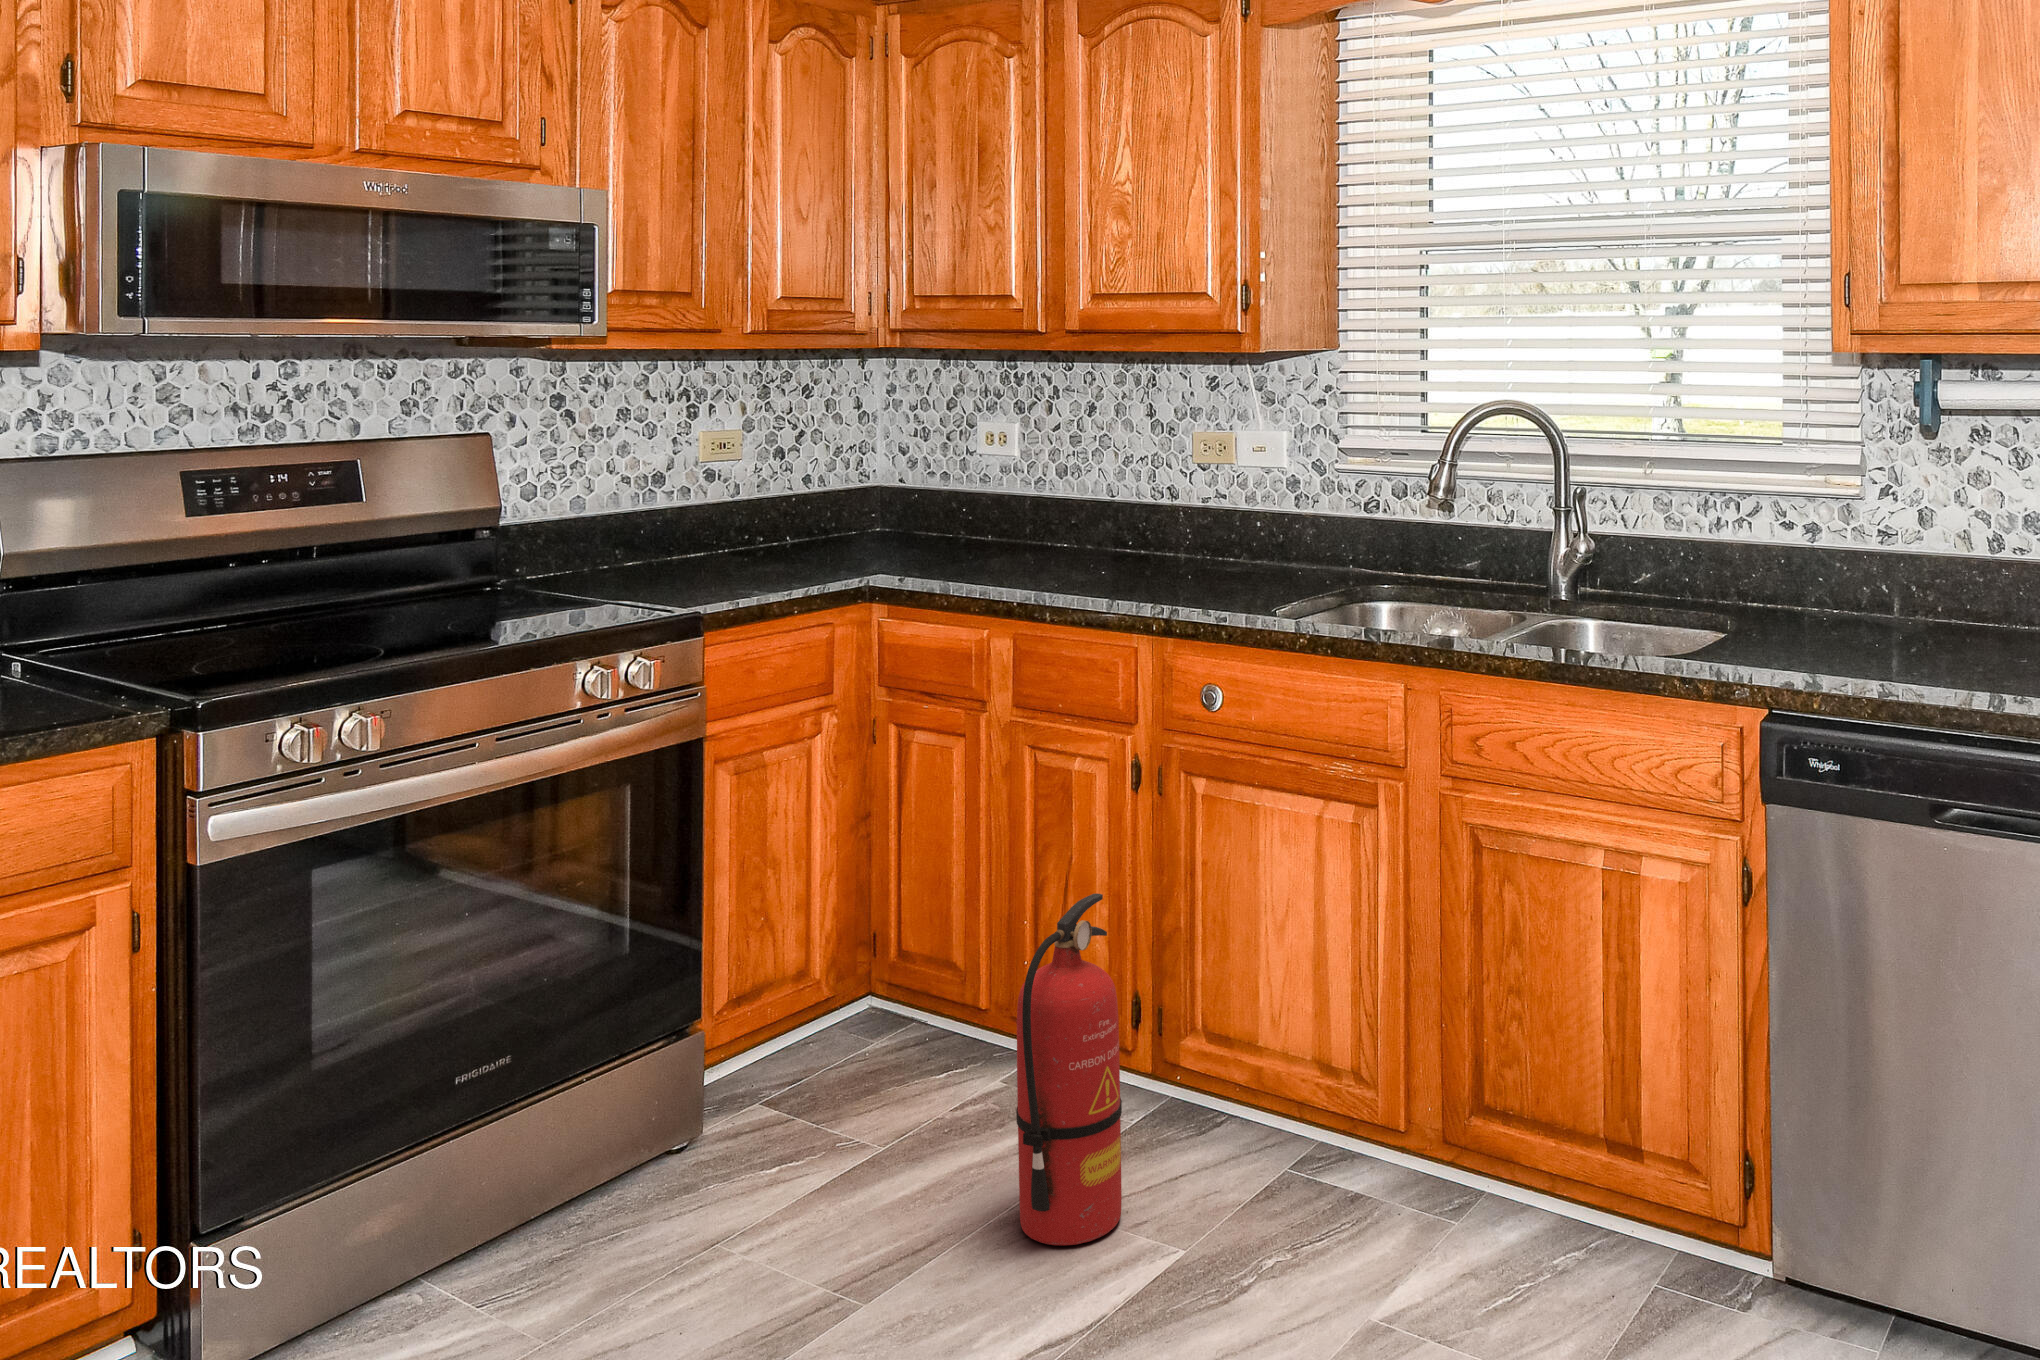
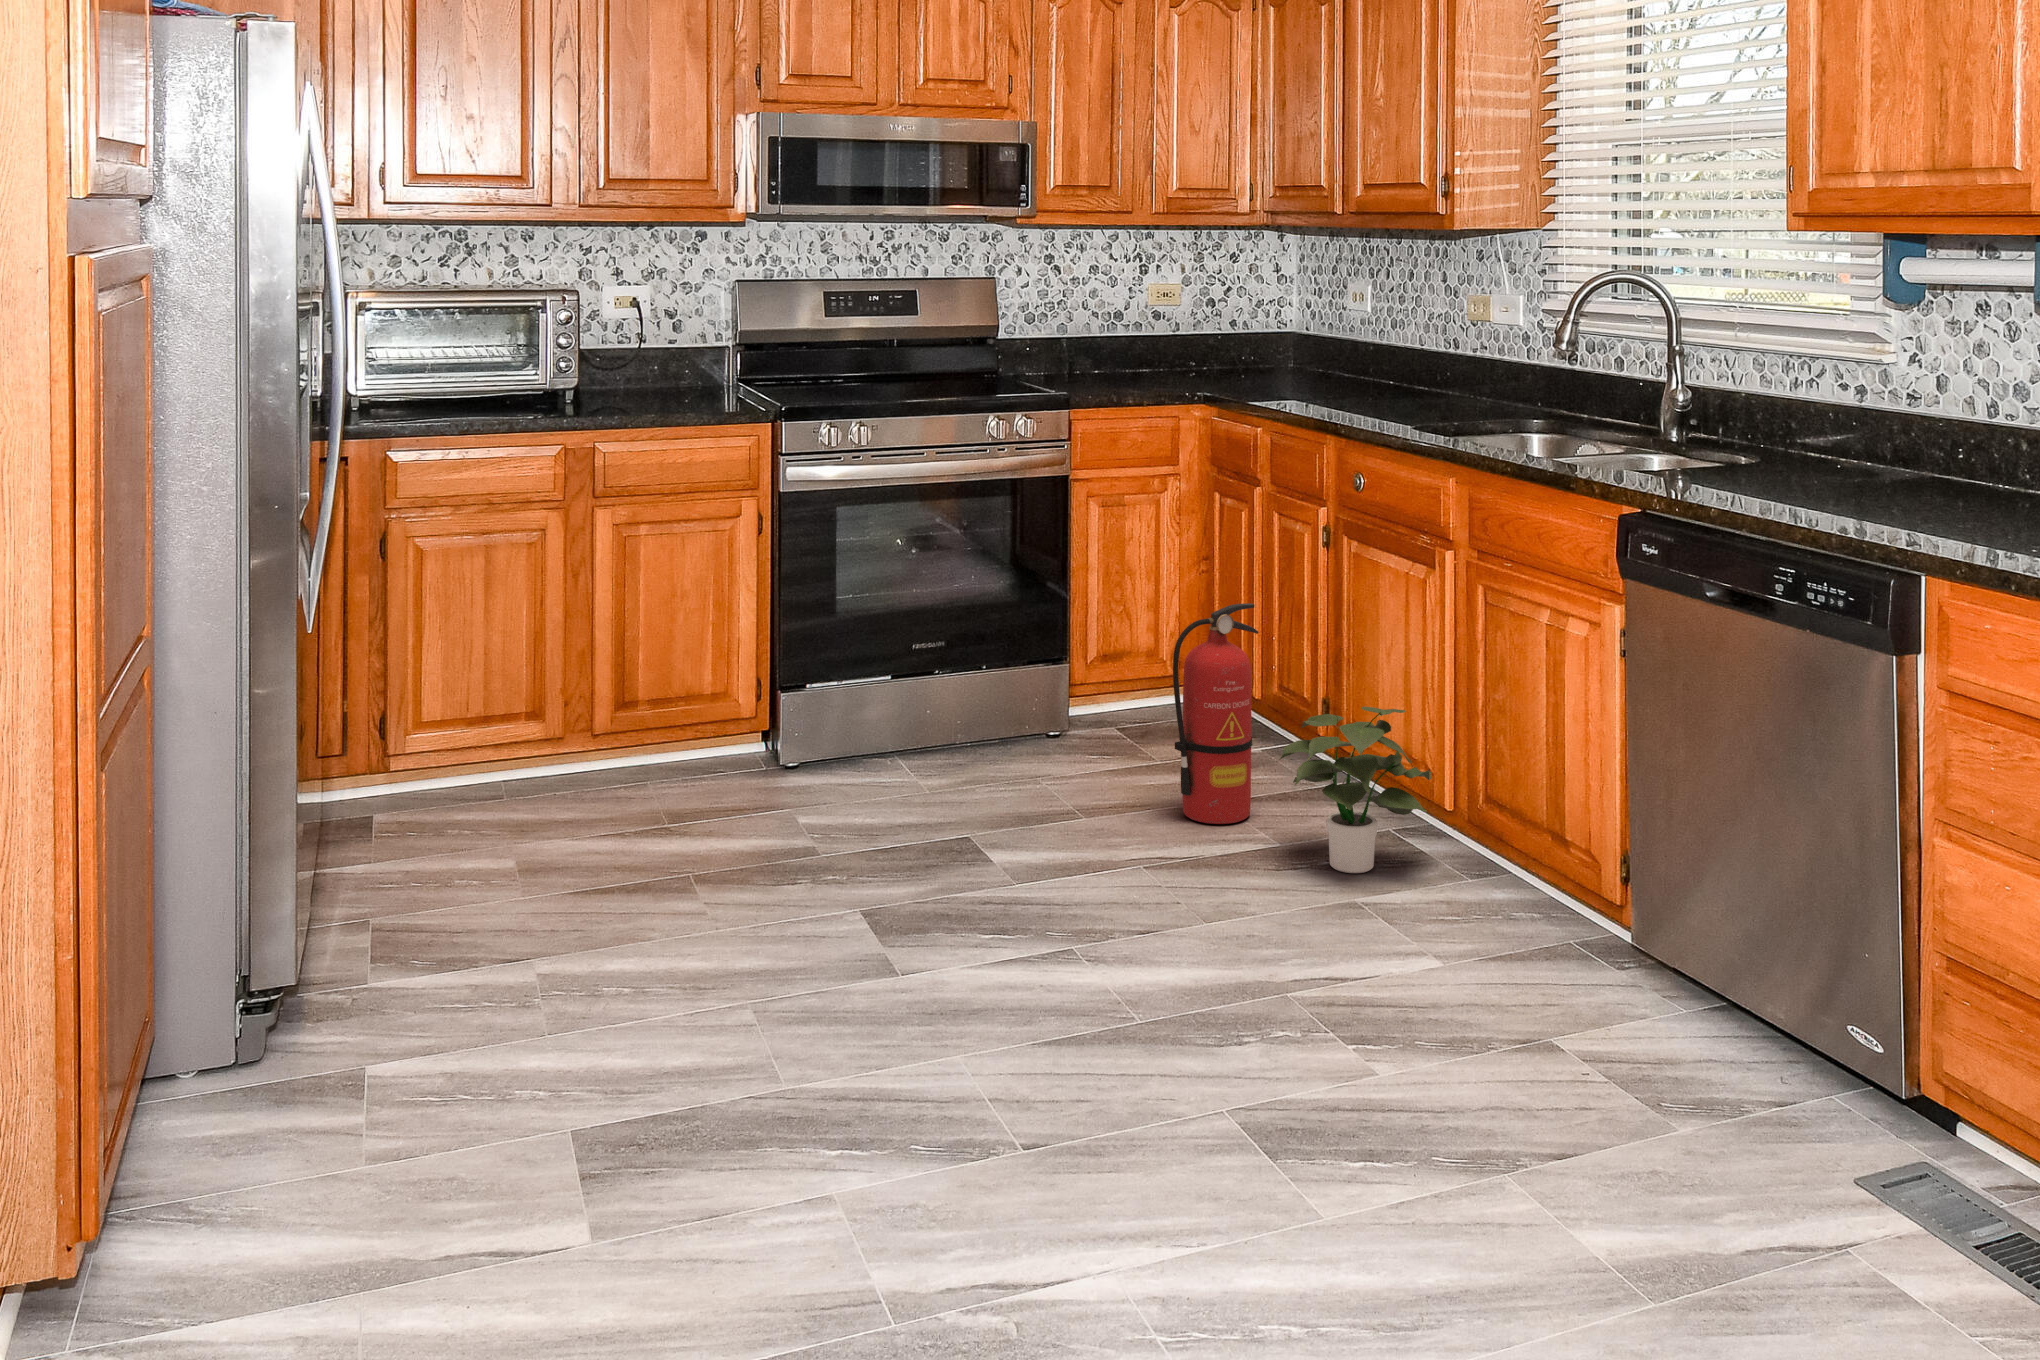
potted plant: none [1220,1012,1442,1272] -> present [1279,706,1432,873]

